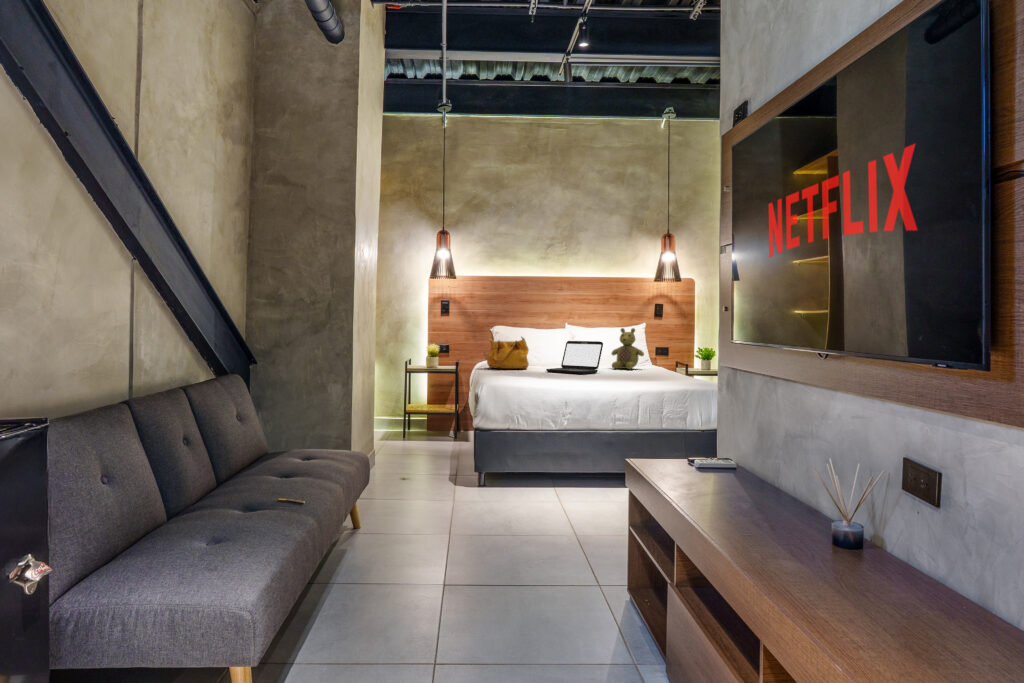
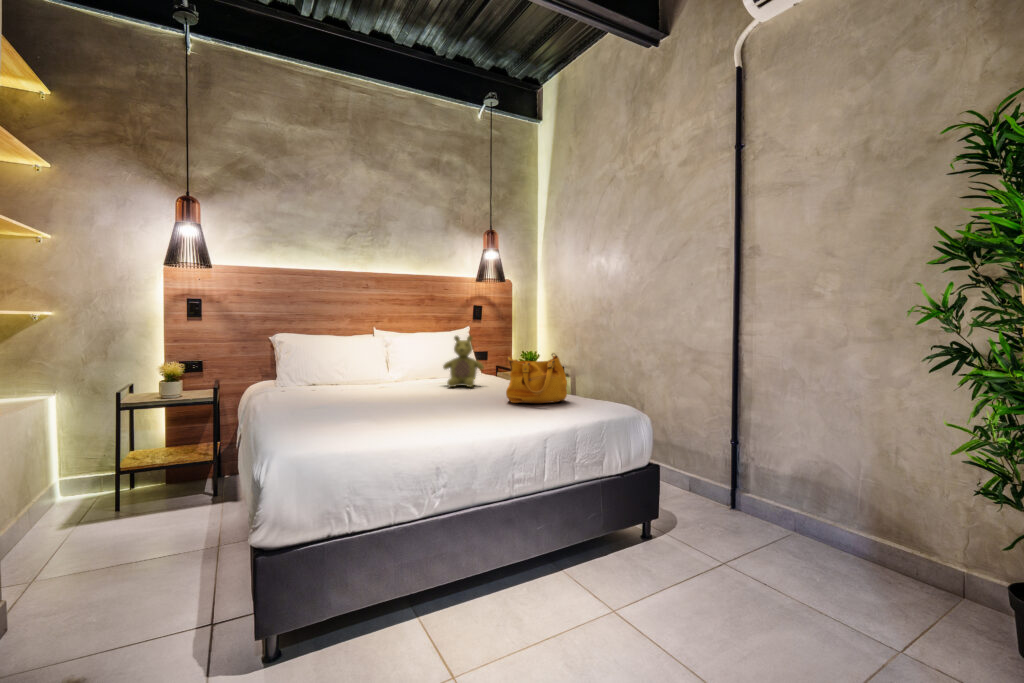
handbag: present [487,337,529,369] -> present [506,353,567,403]
laptop: present [546,341,603,374] -> none [369,355,447,405]

